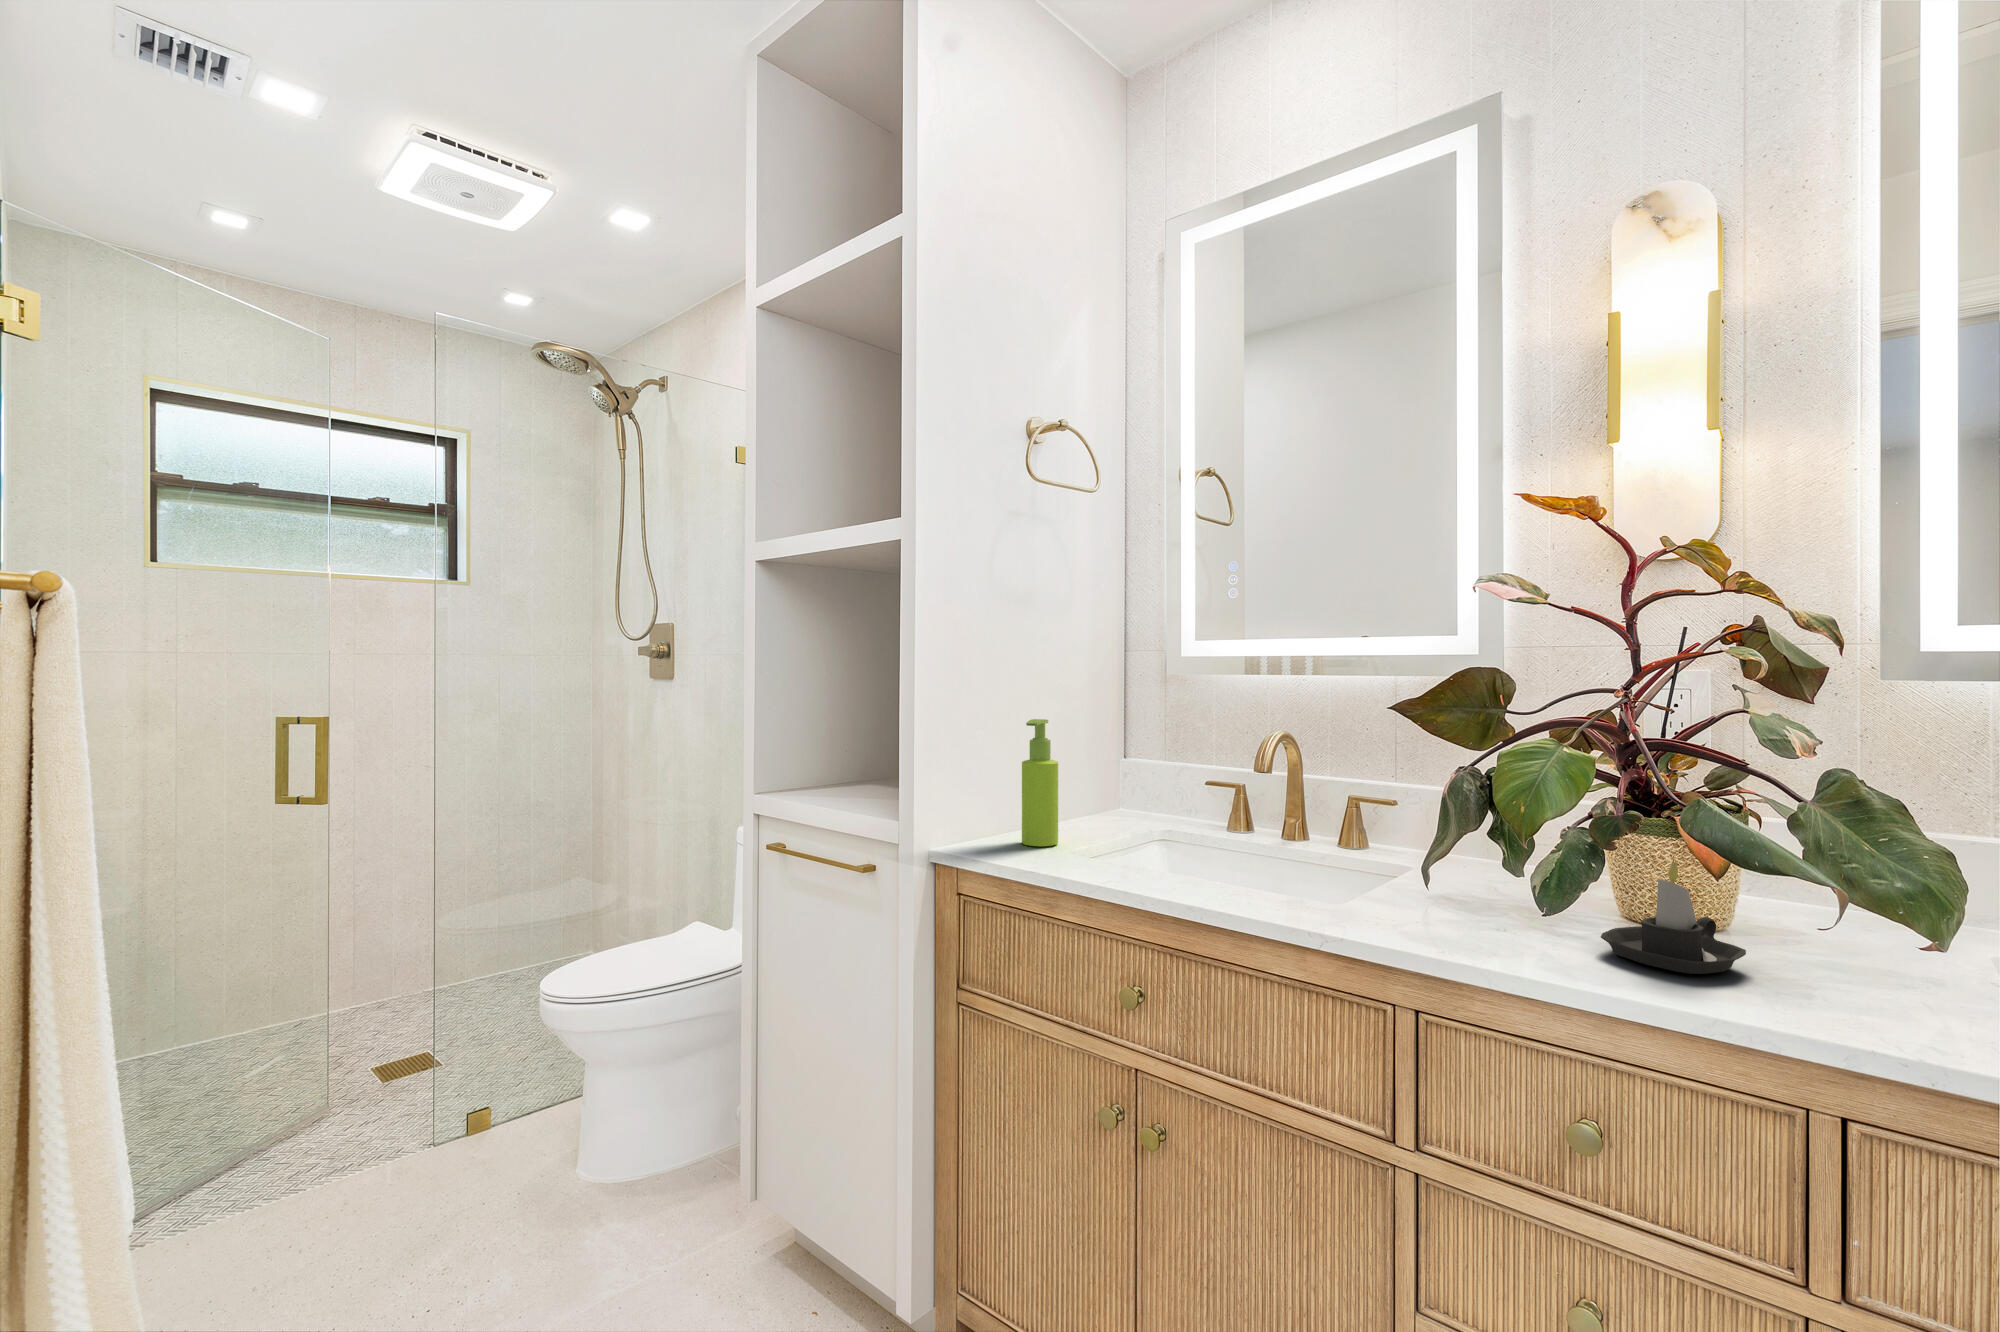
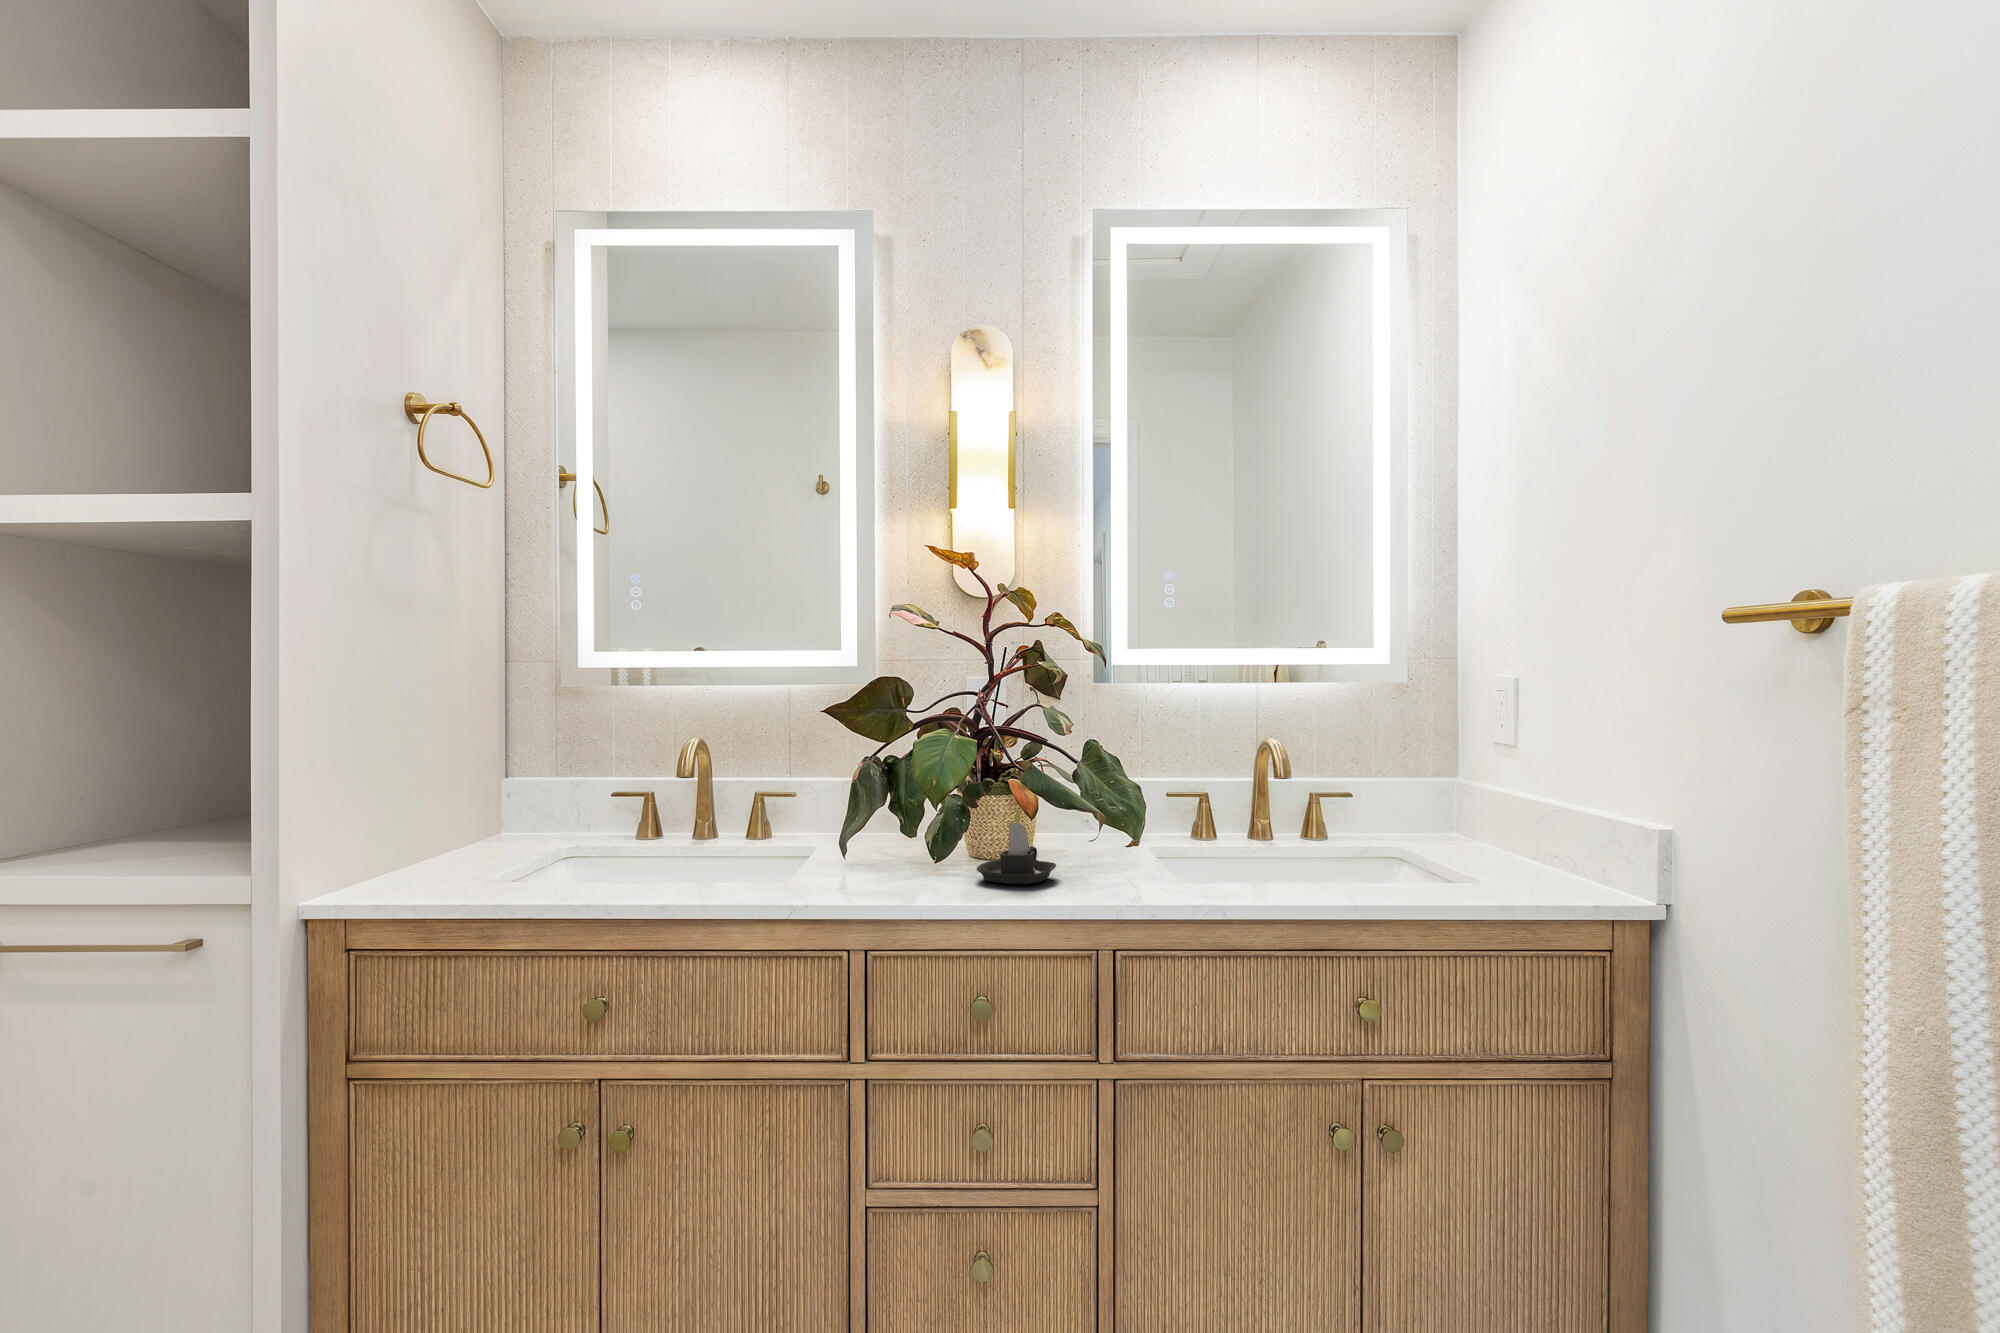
soap dispenser: present [1022,719,1058,846] -> none [417,737,464,881]

